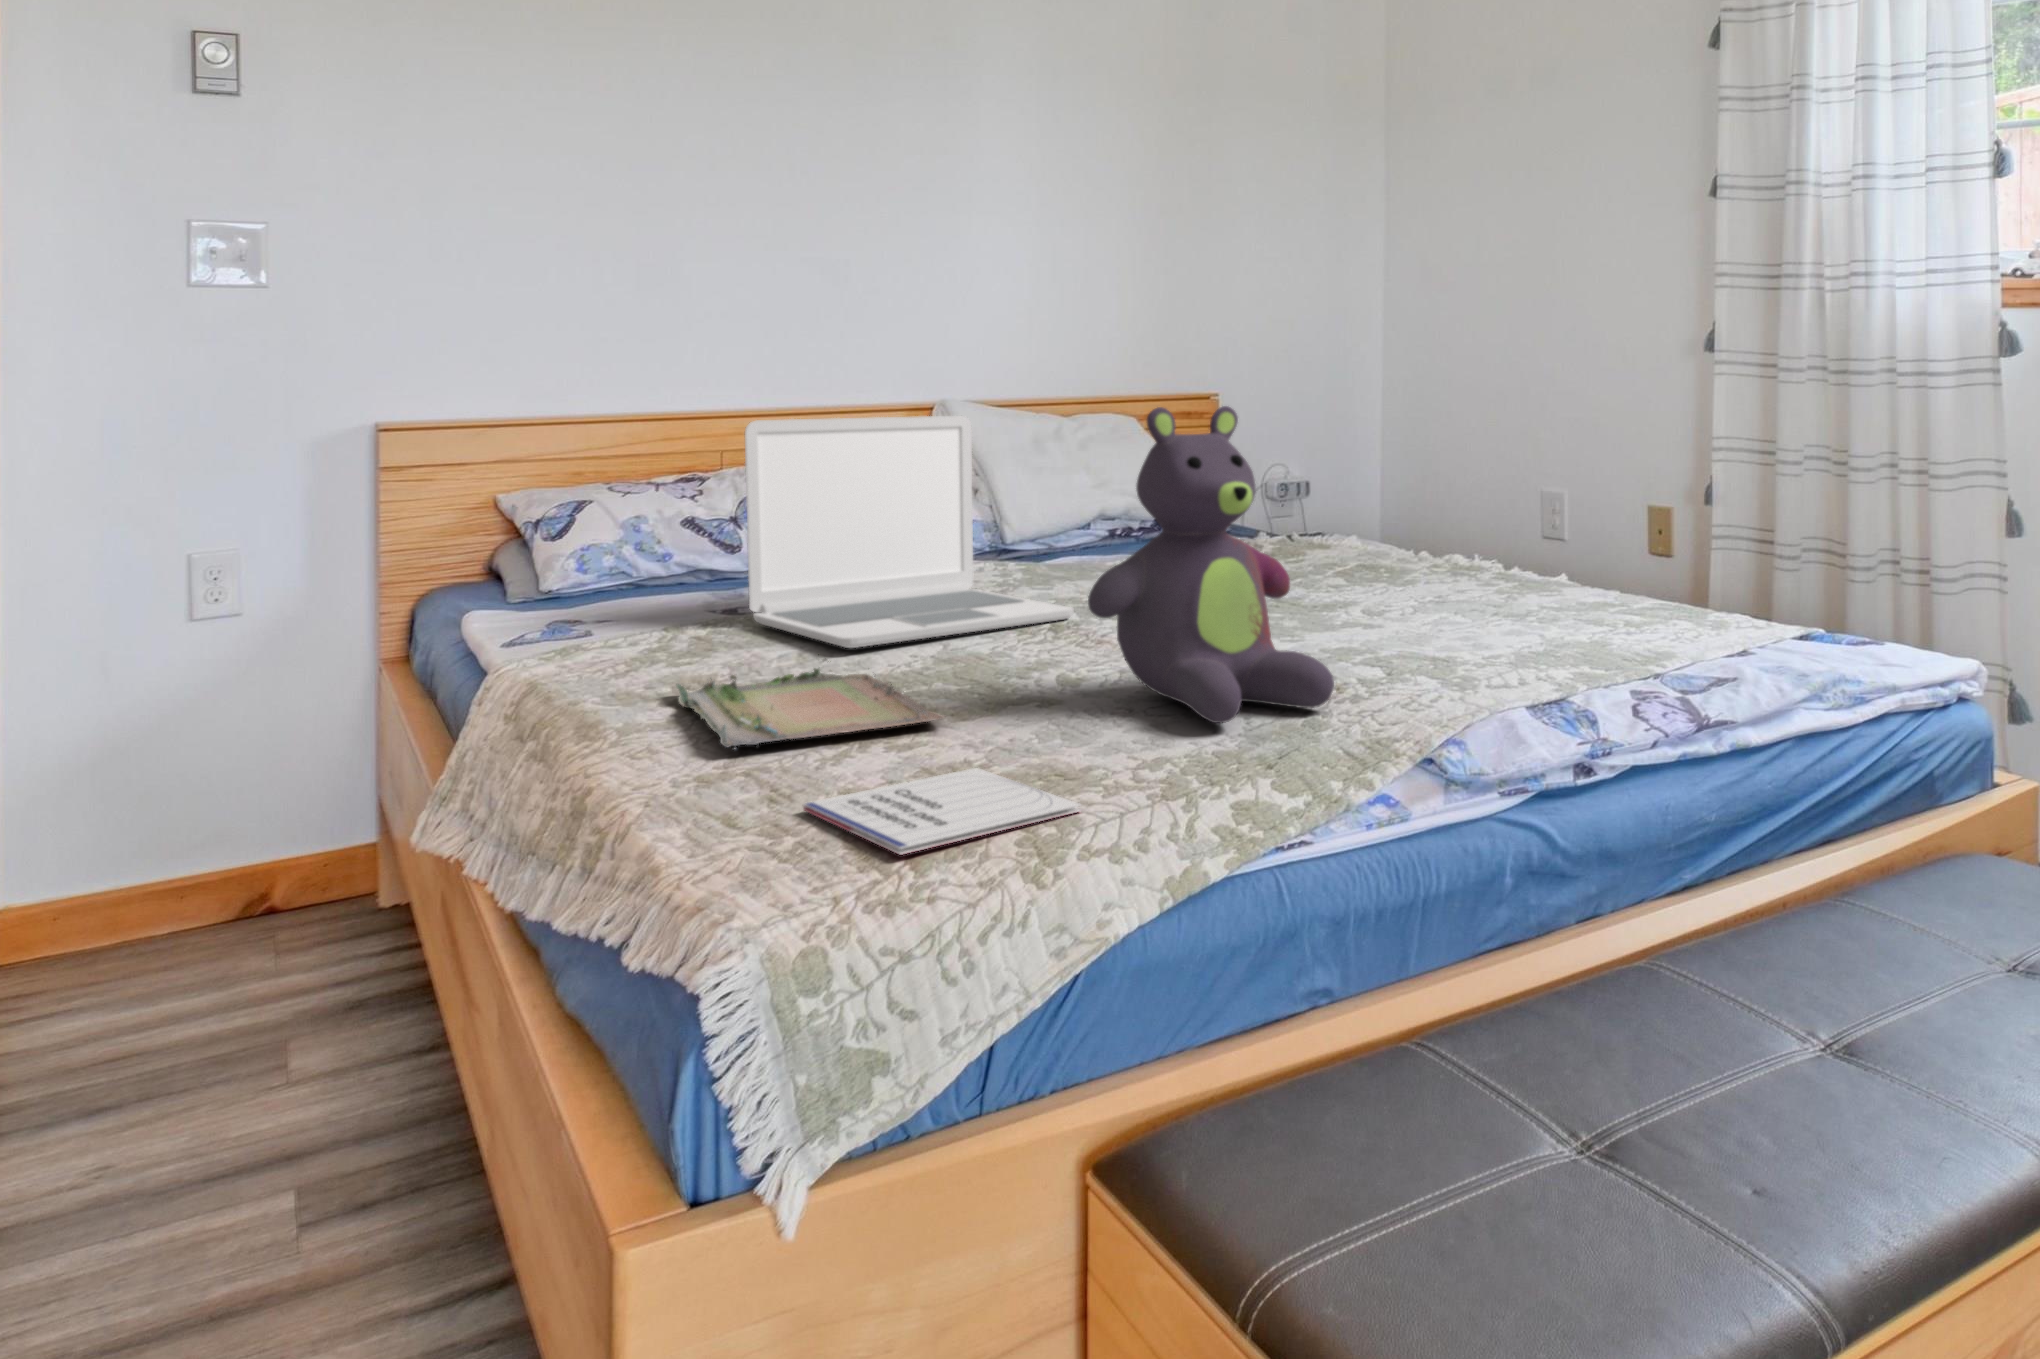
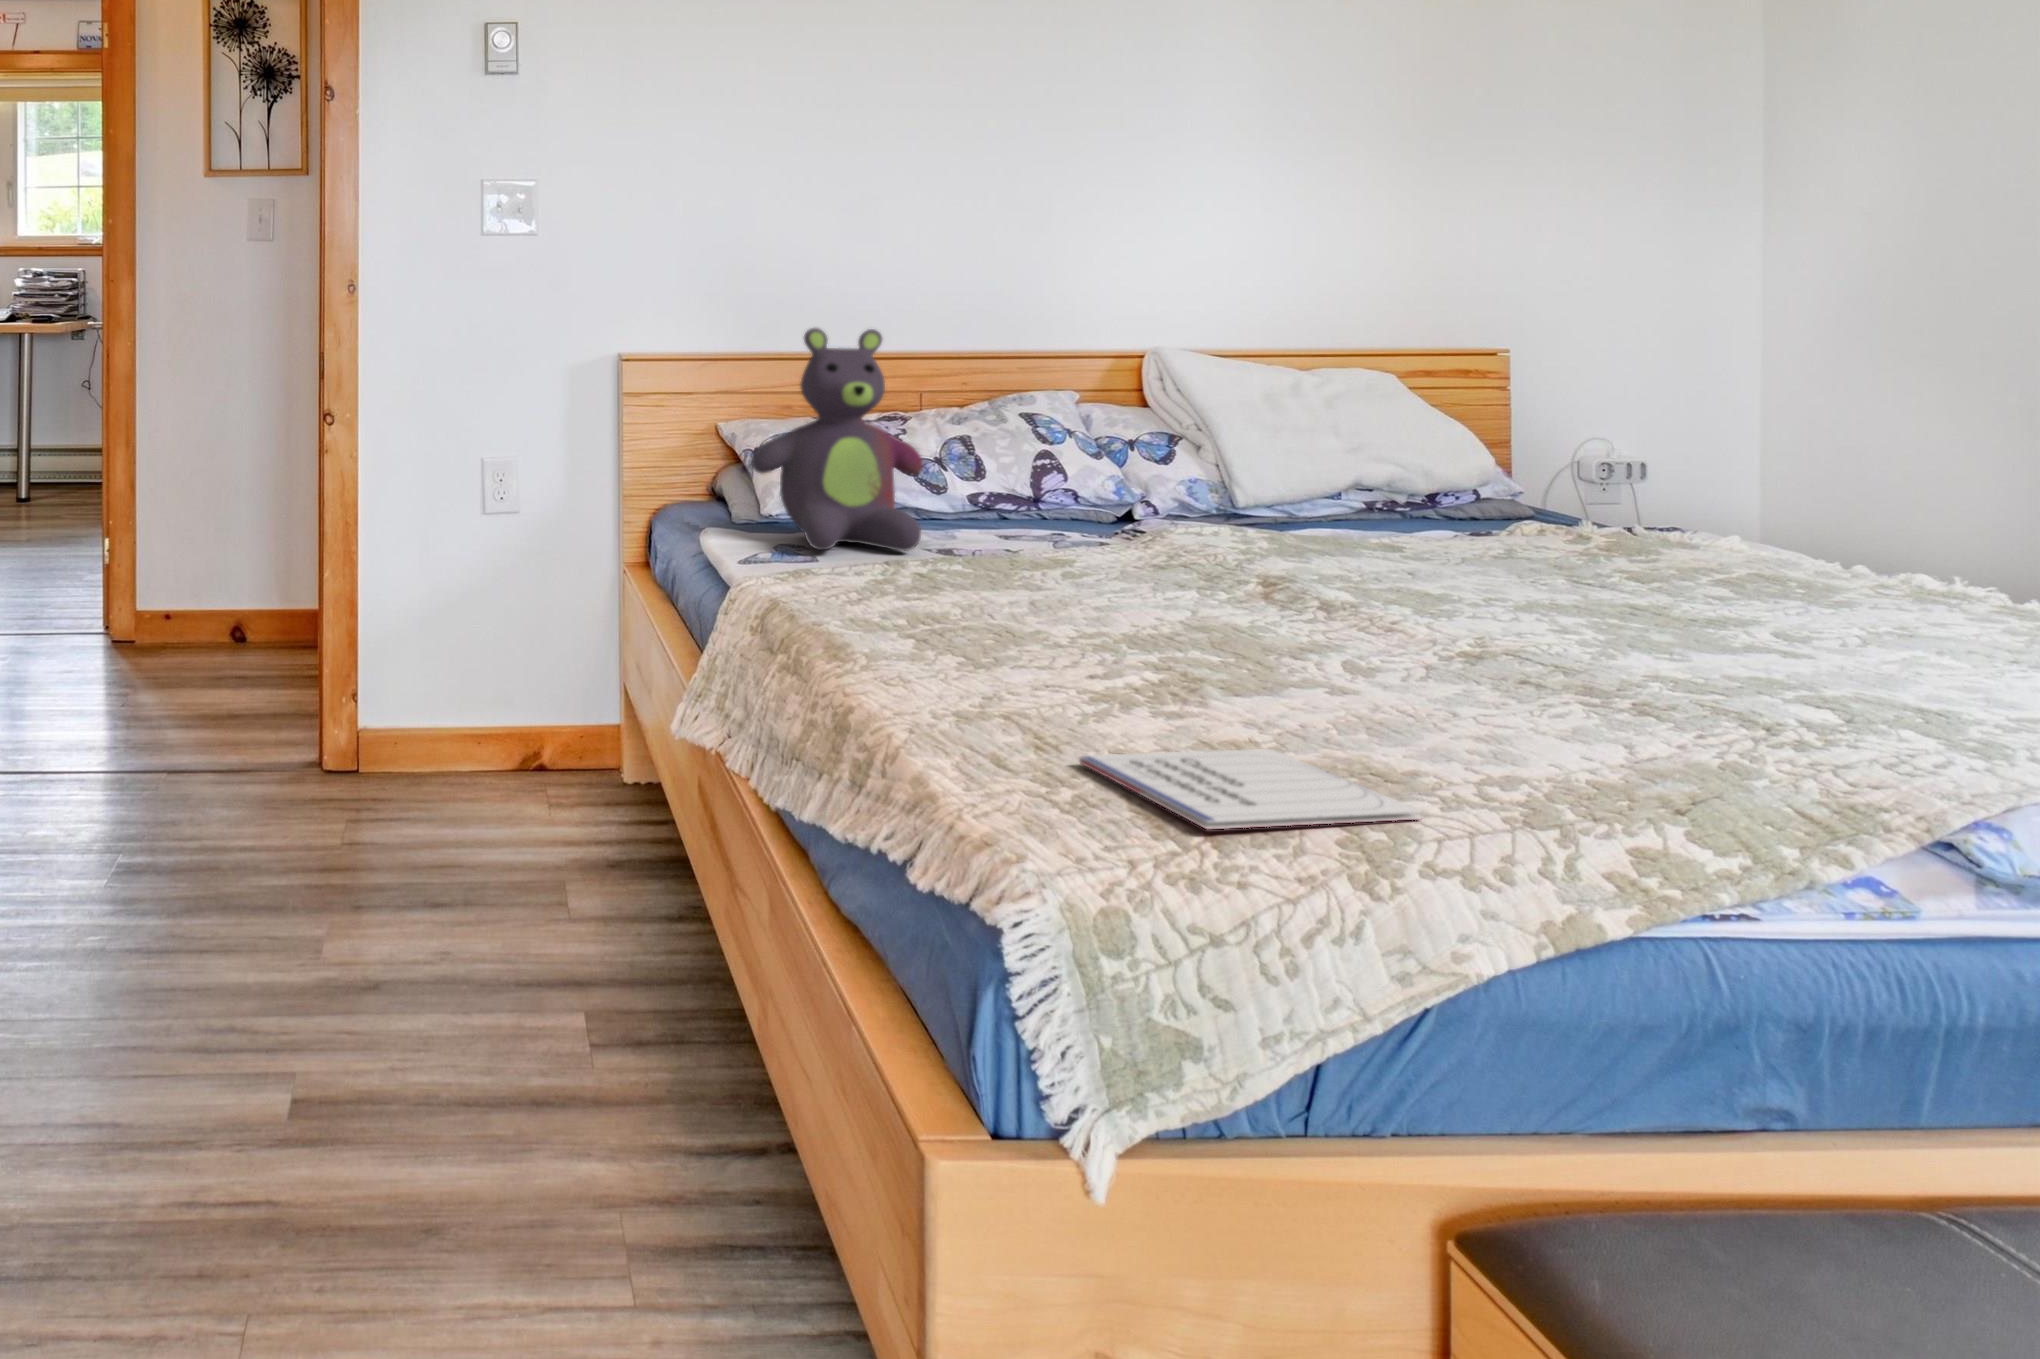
stuffed bear: present [1088,406,1334,723] -> present [751,328,923,551]
laptop: present [745,416,1073,648] -> none [969,360,1345,602]
tray: present [677,659,945,749] -> none [912,603,1221,690]

